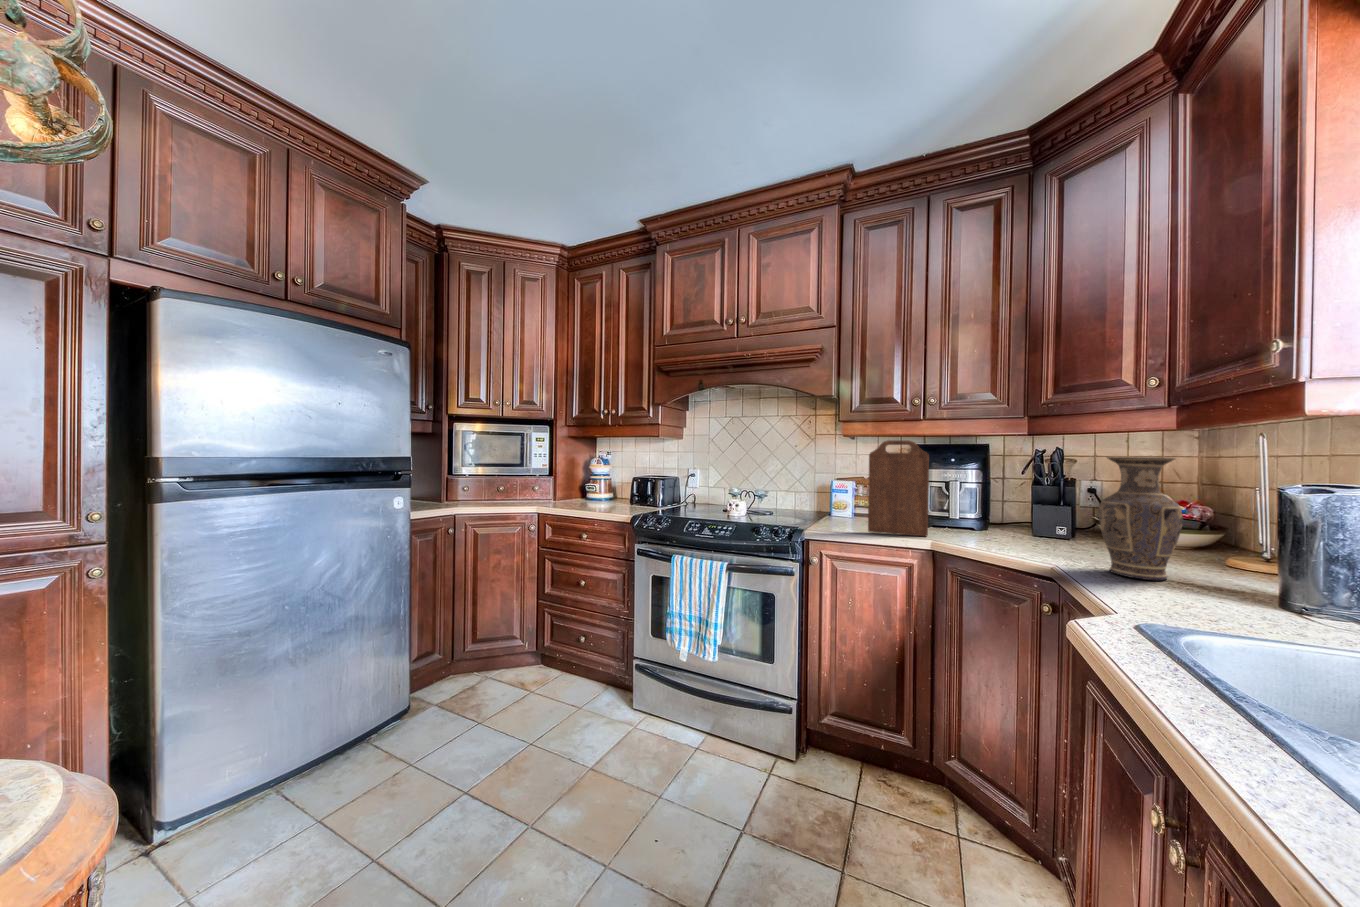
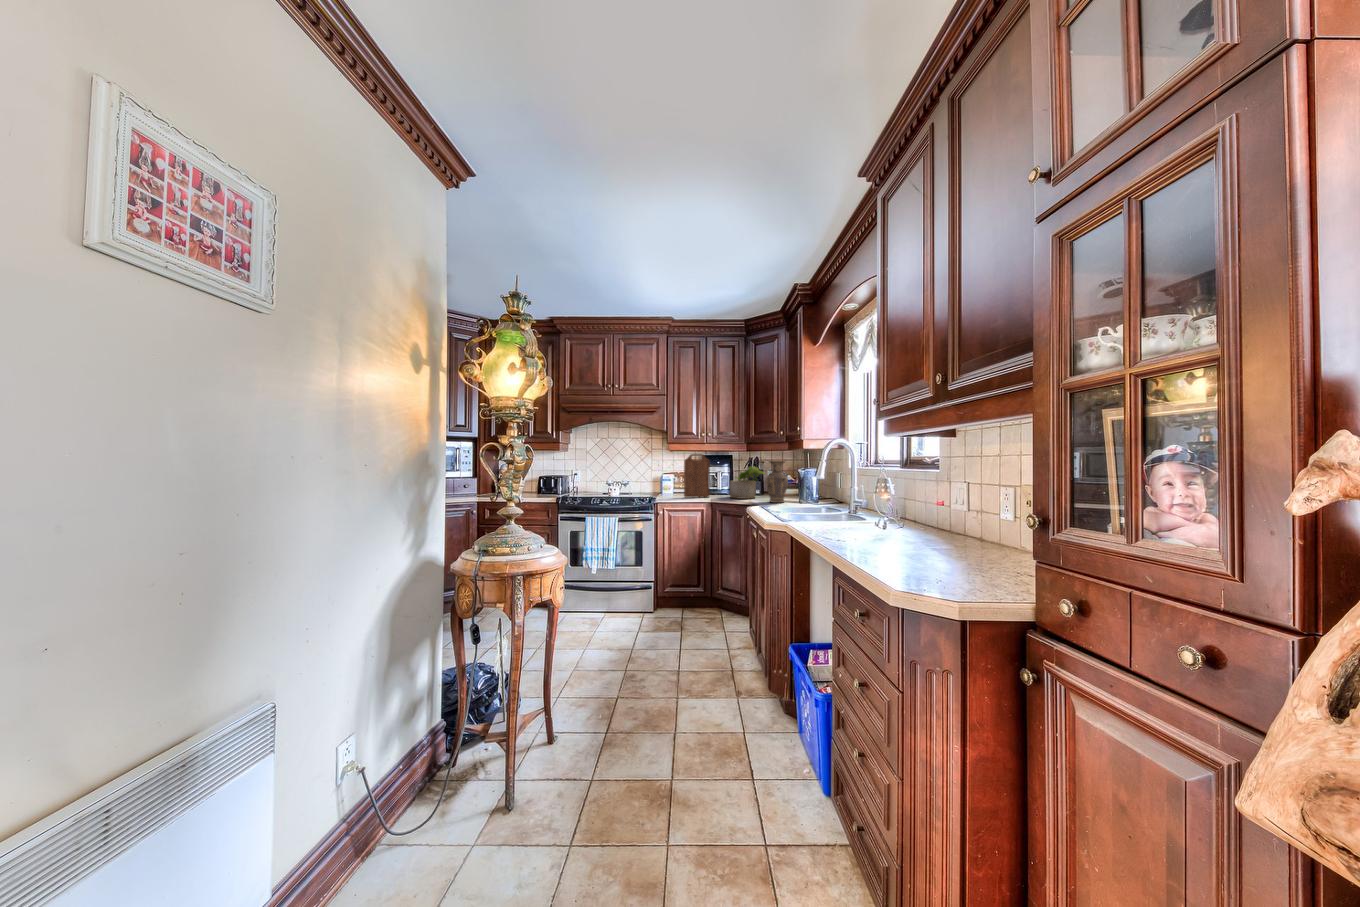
potted plant: none [981,471,1089,551] -> present [730,466,765,499]

